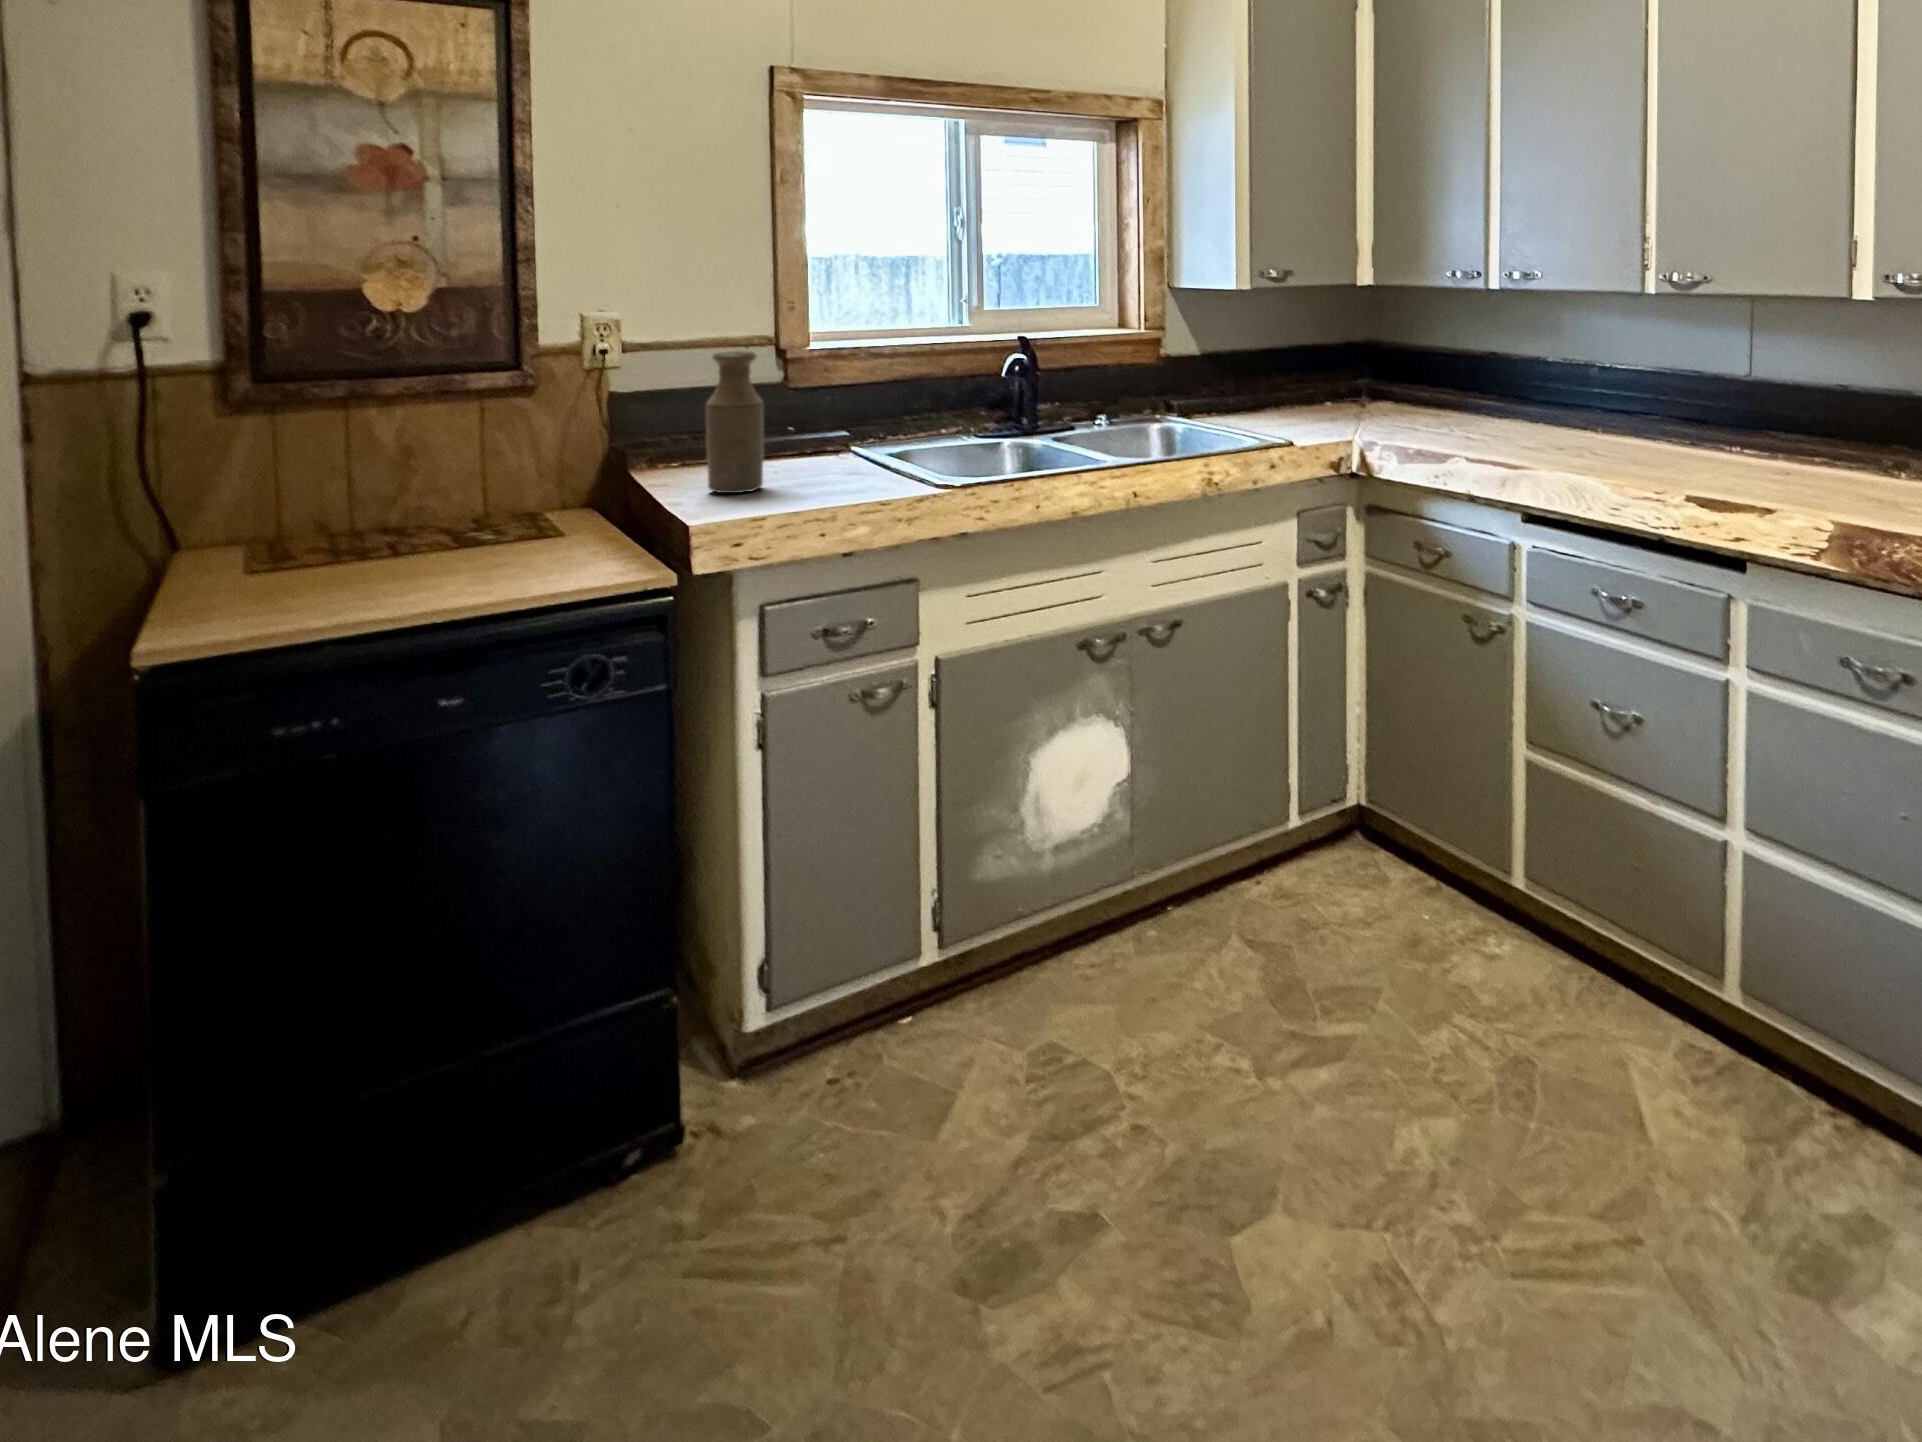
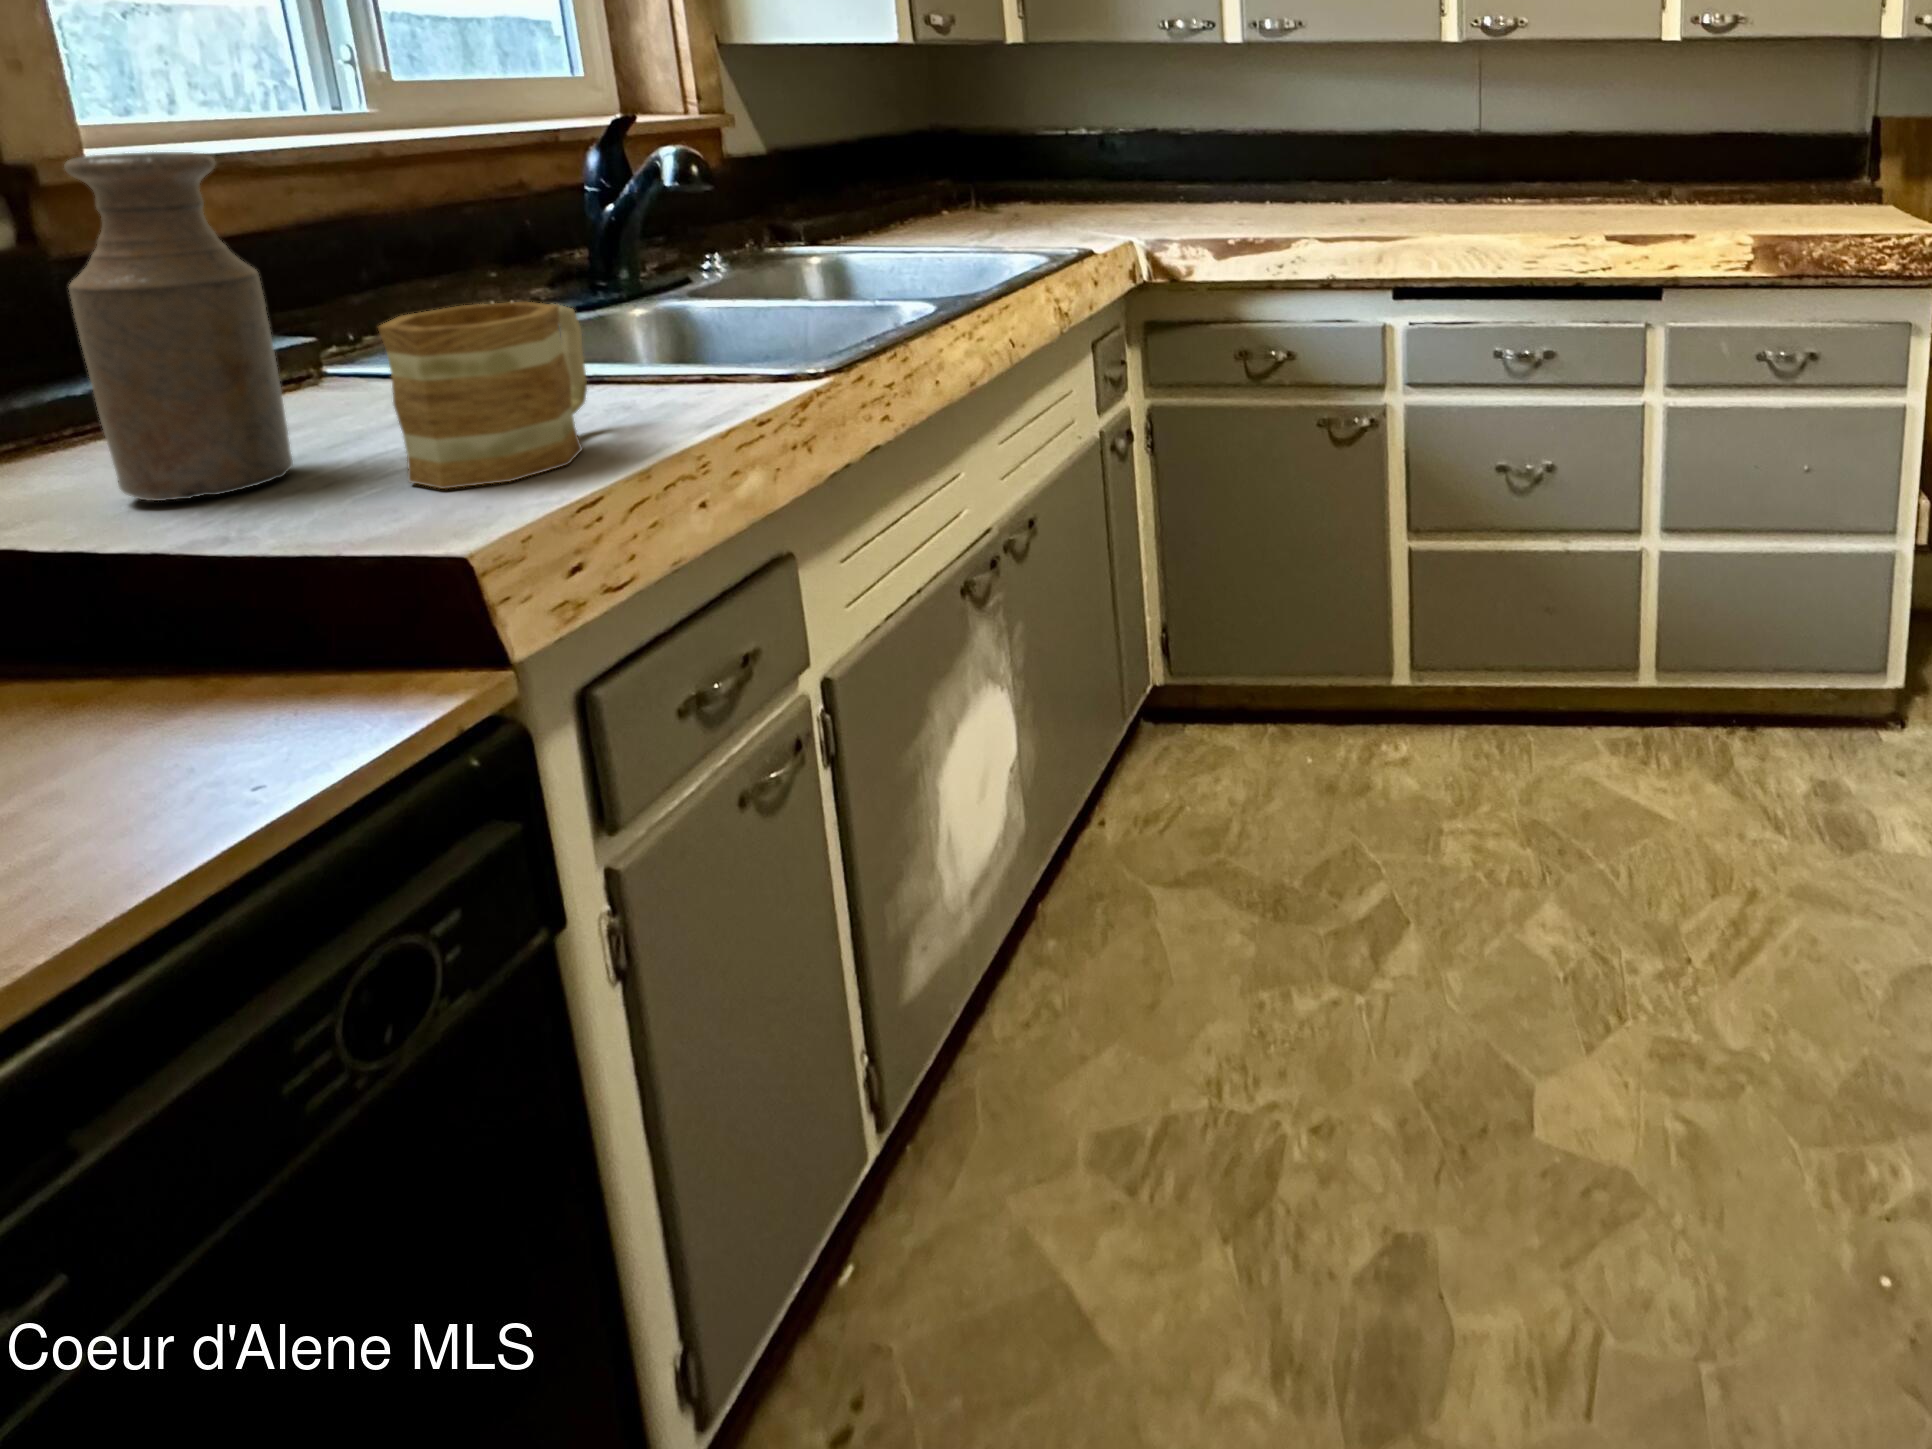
mug: none [757,427,850,509] -> present [378,302,587,489]

